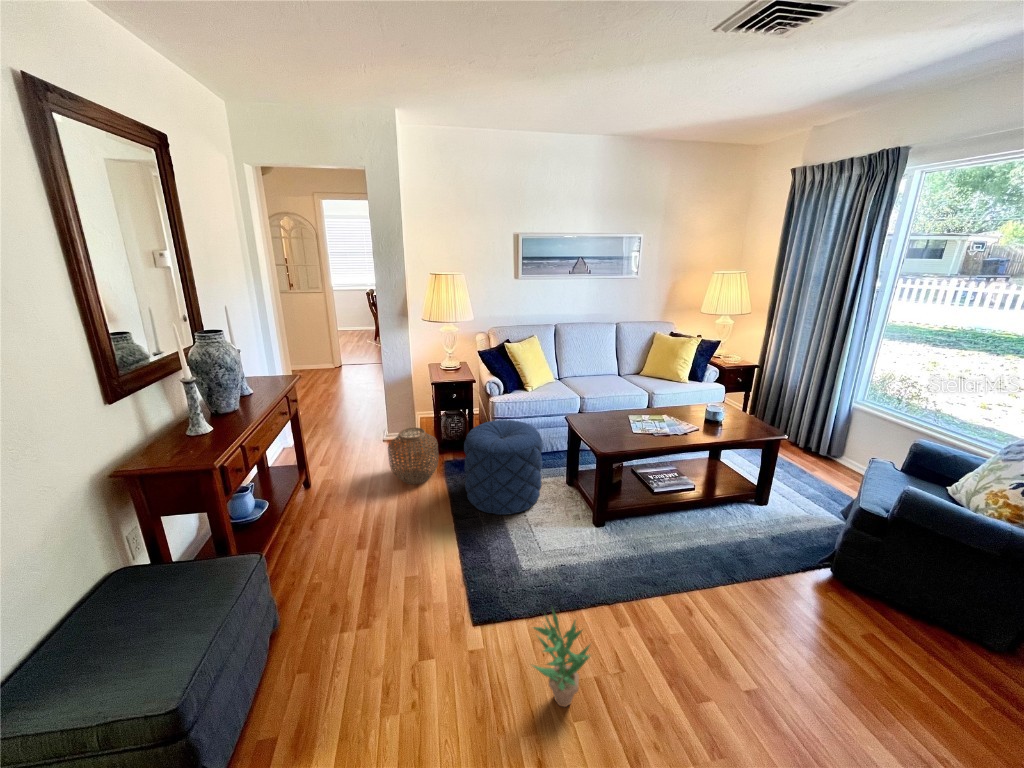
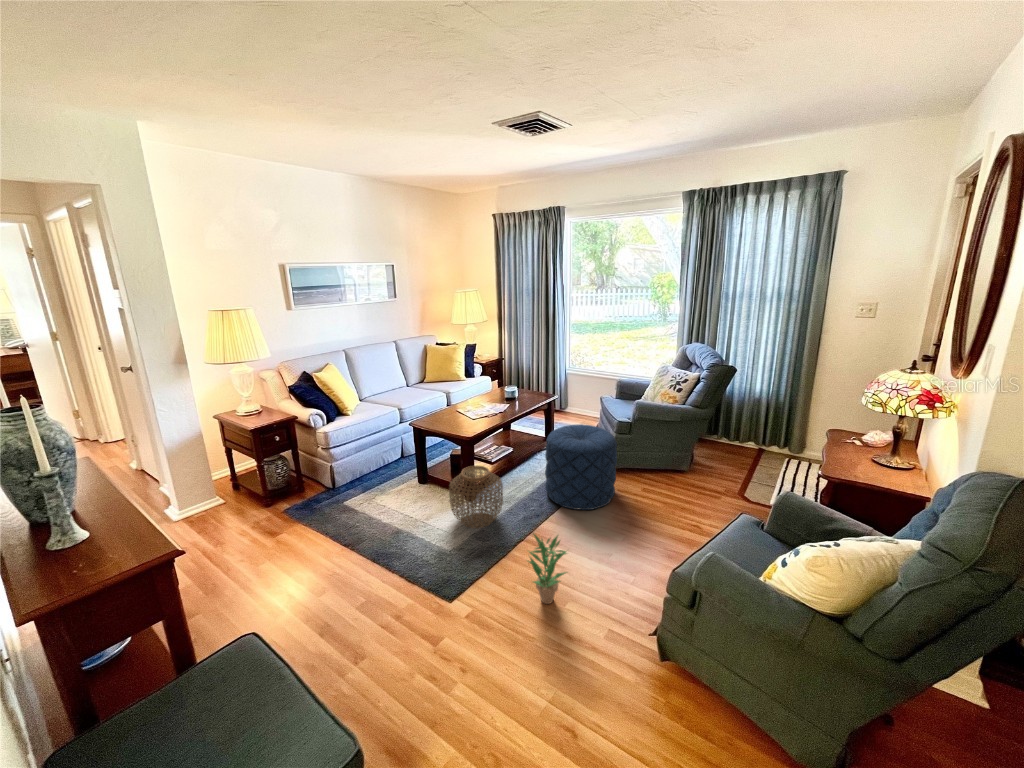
pouf: present [464,420,543,515] -> present [545,424,617,510]
woven basket: present [388,427,438,484] -> present [449,466,503,528]

